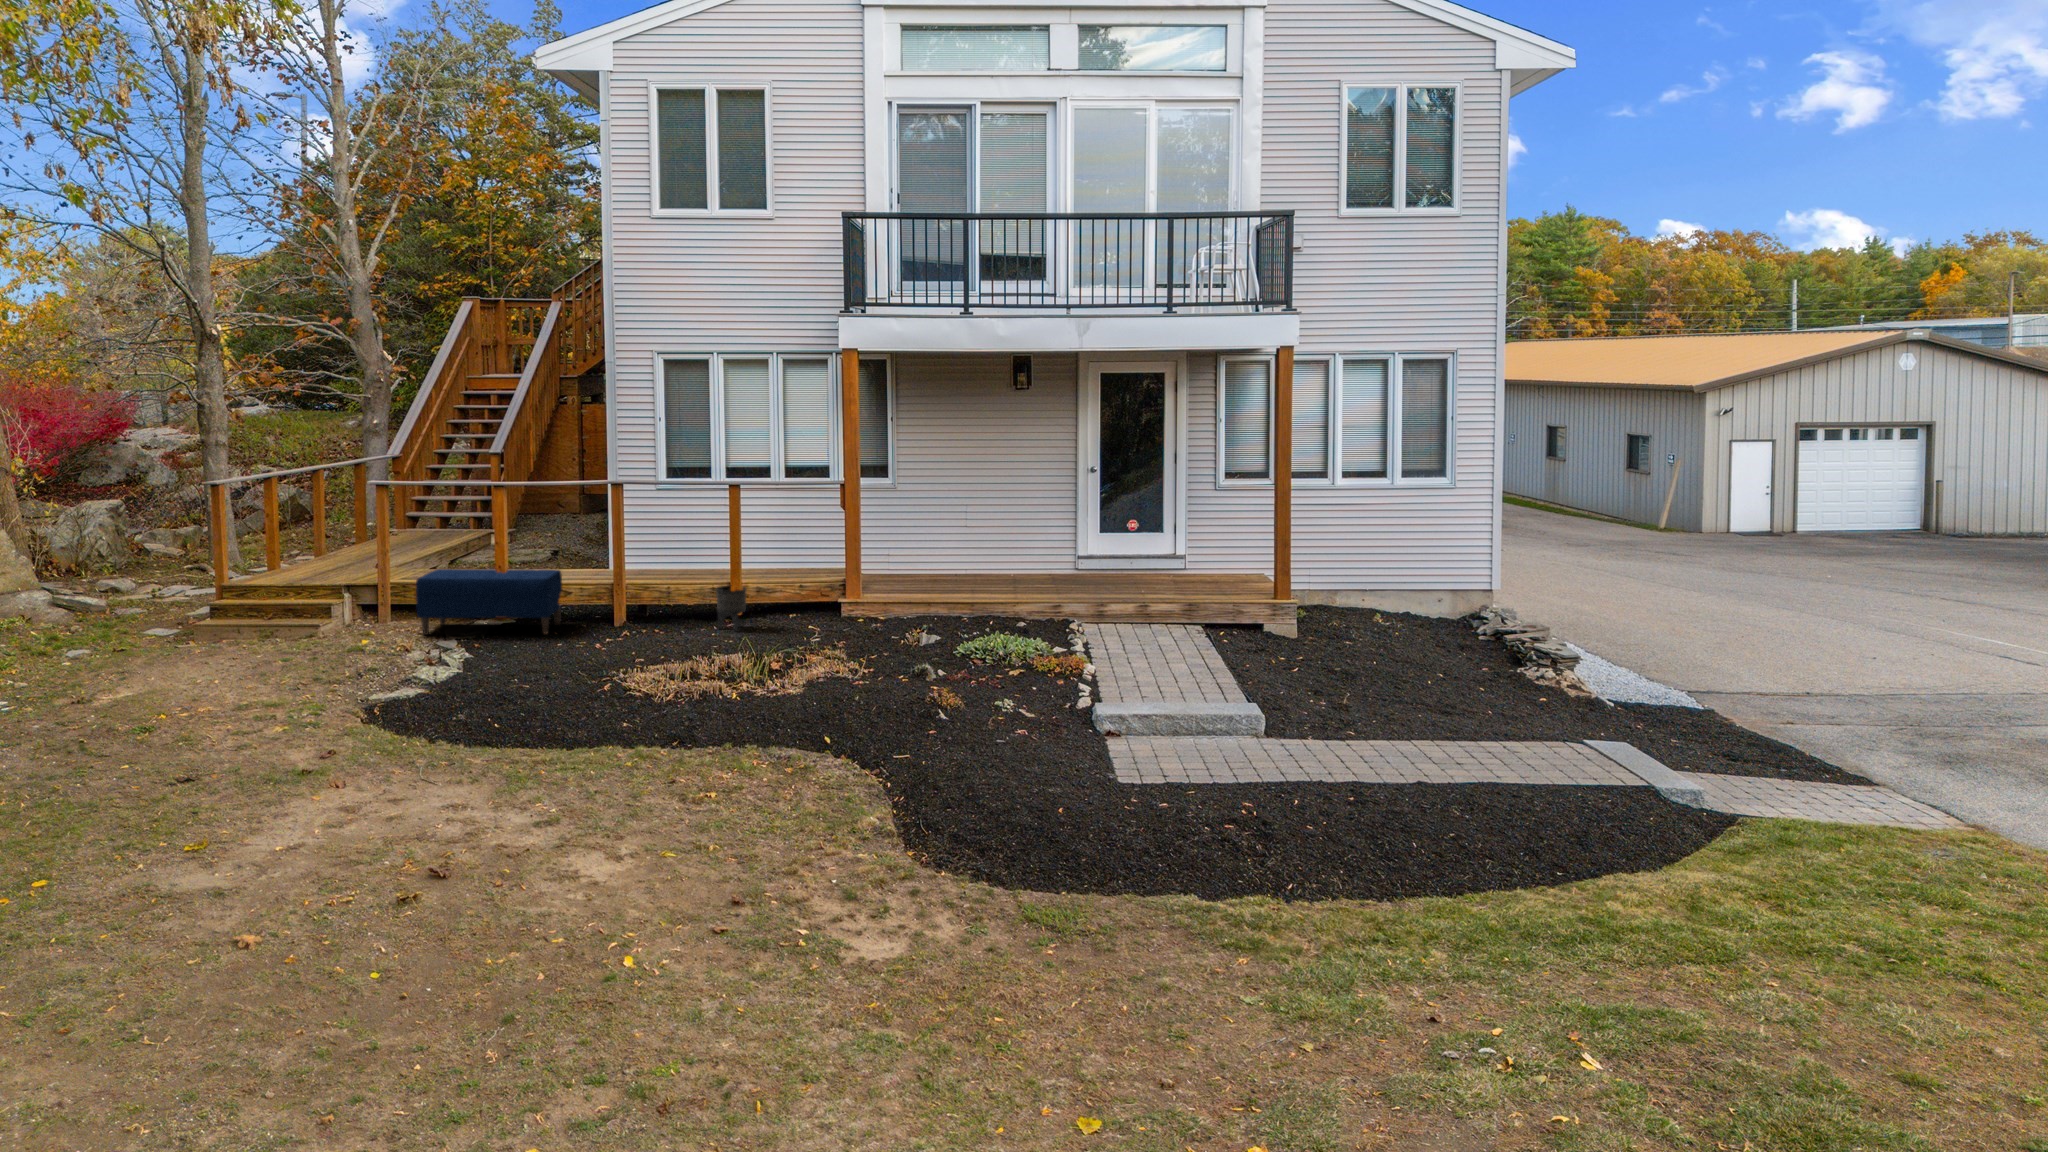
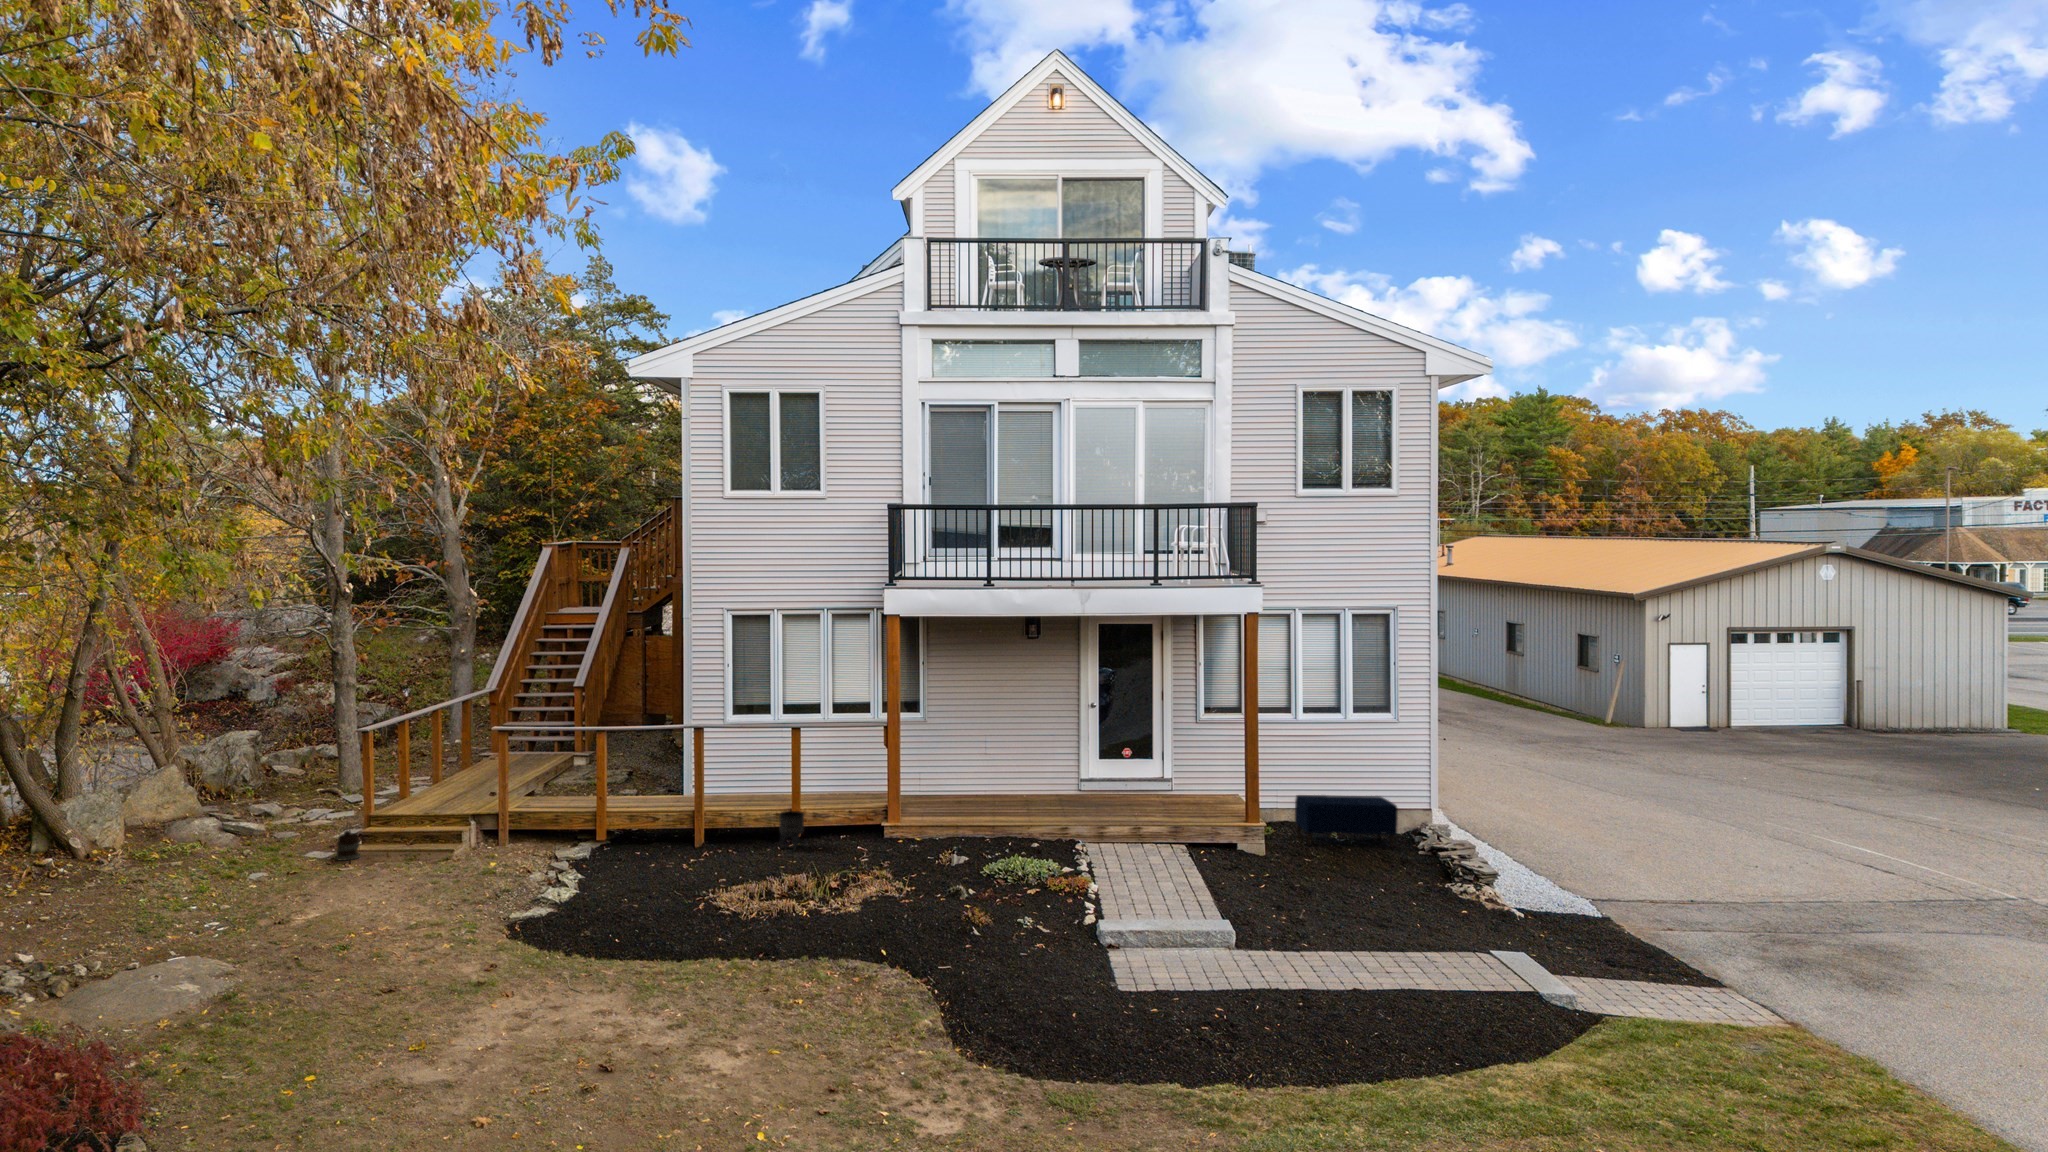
bench: present [416,569,562,635] -> present [1295,795,1398,848]
wooden bucket: none [176,591,208,638] -> present [336,822,360,860]

